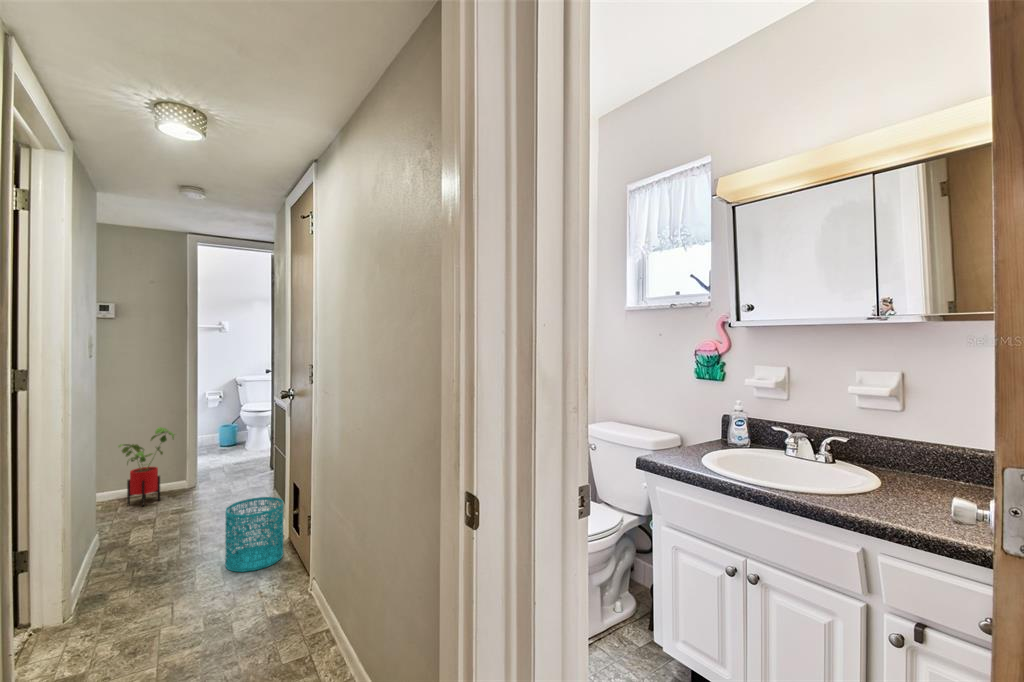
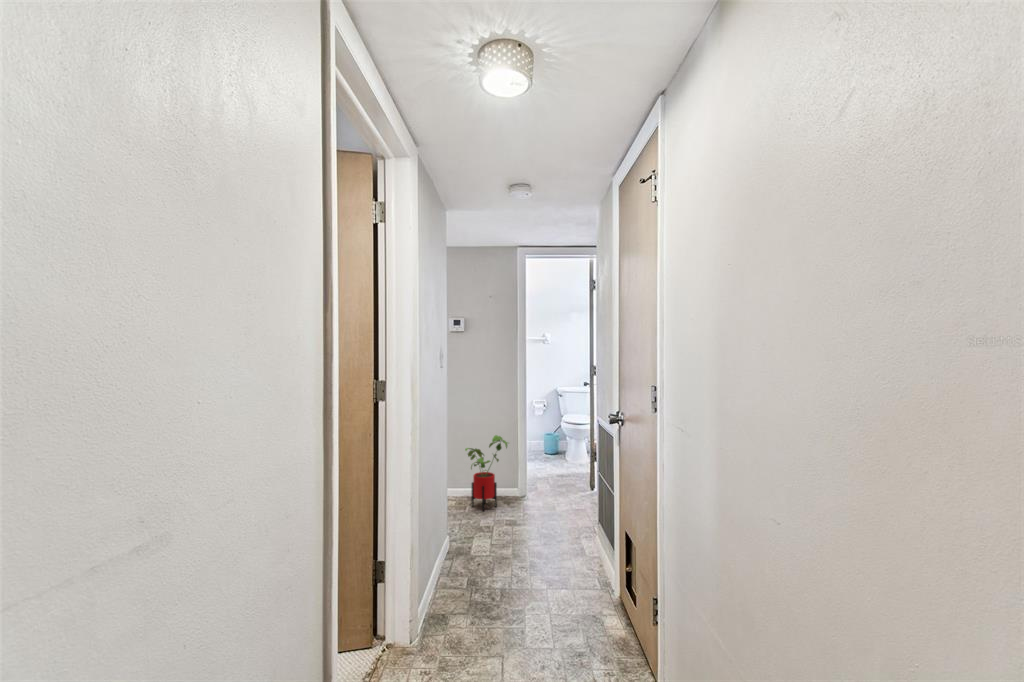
wastebasket: present [225,497,284,572] -> none [554,539,617,638]

